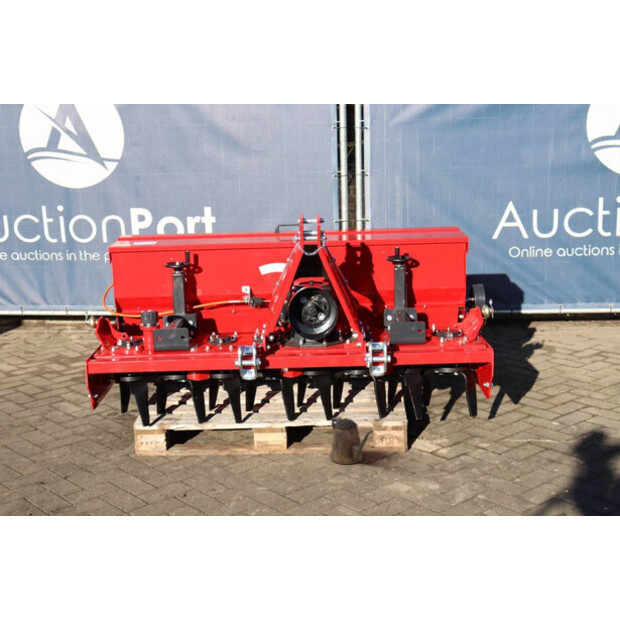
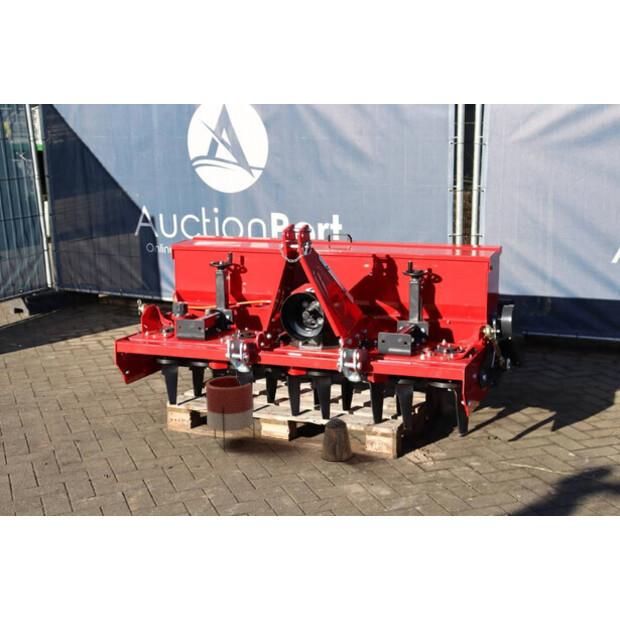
planter: none [191,388,245,472] -> present [206,376,255,449]

